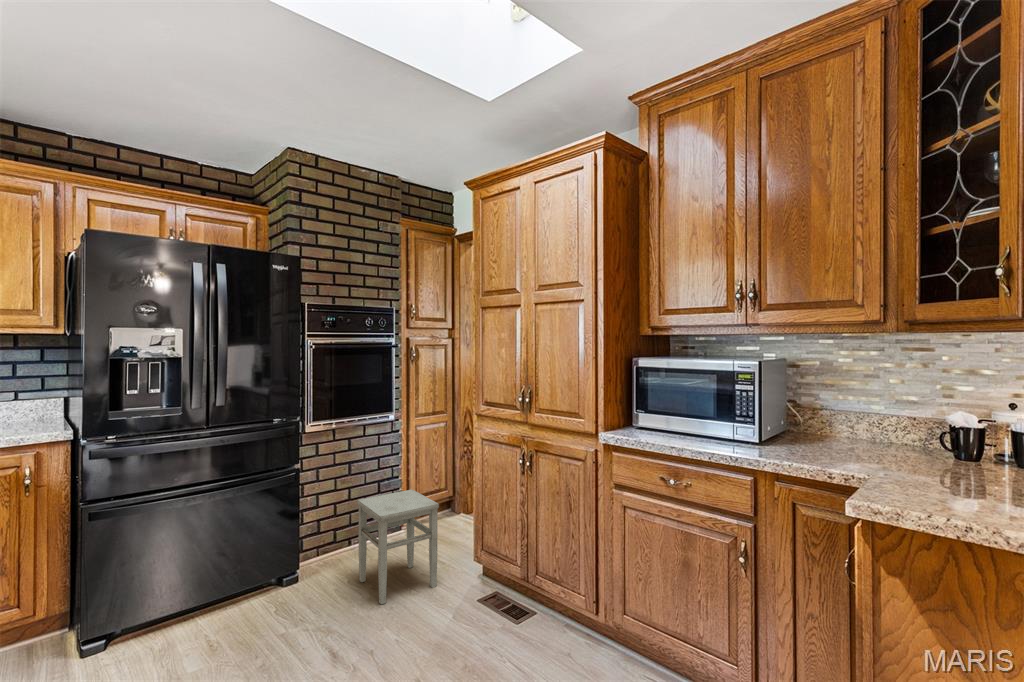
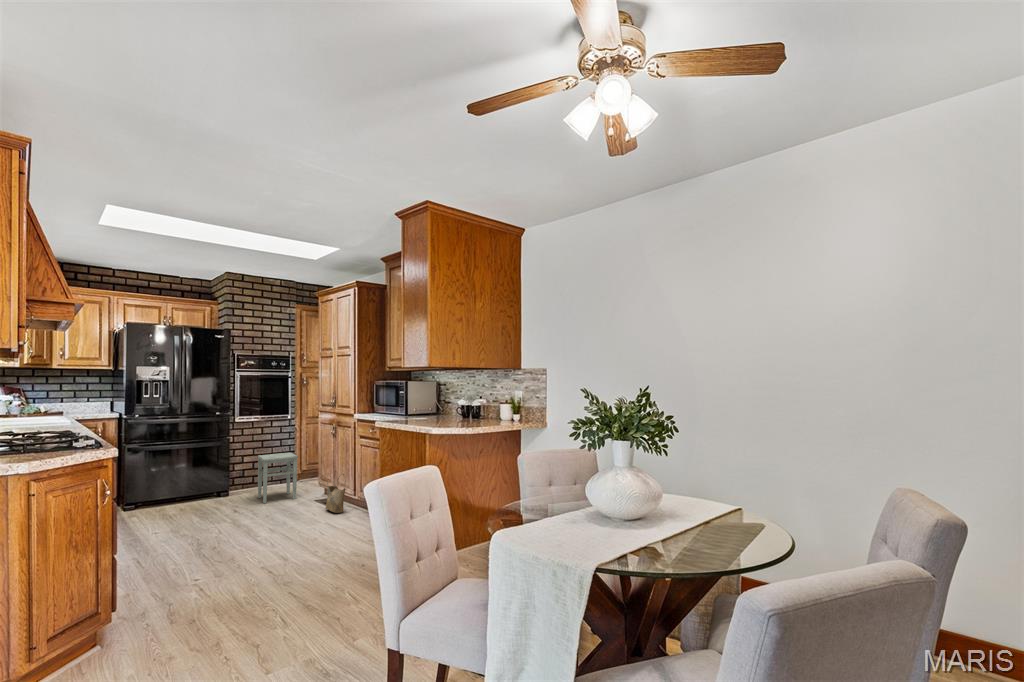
woven basket: none [531,559,584,655] -> present [325,483,345,513]

